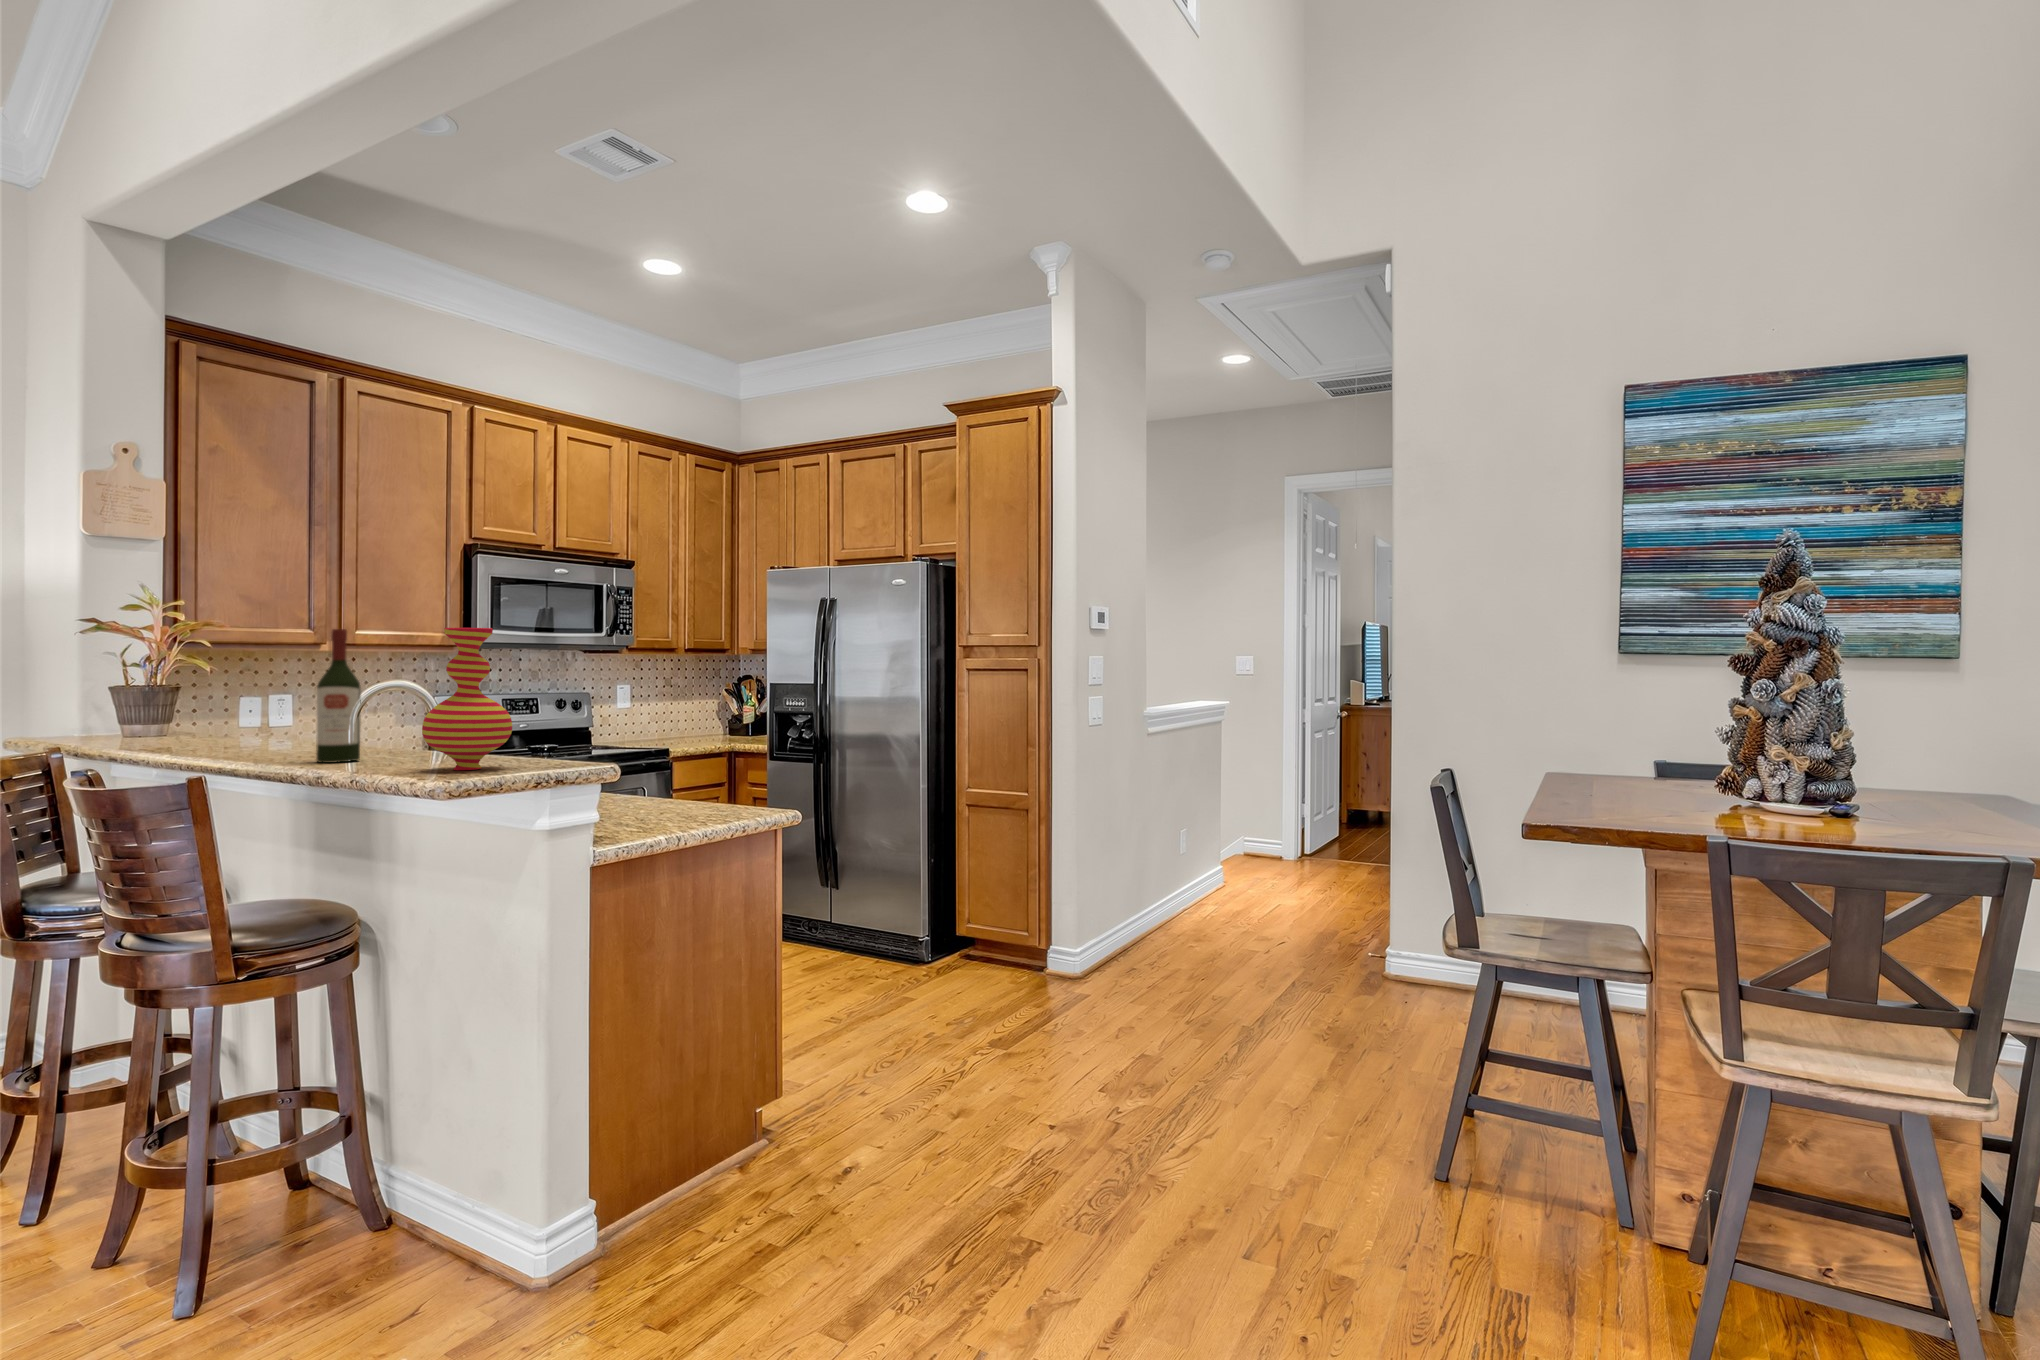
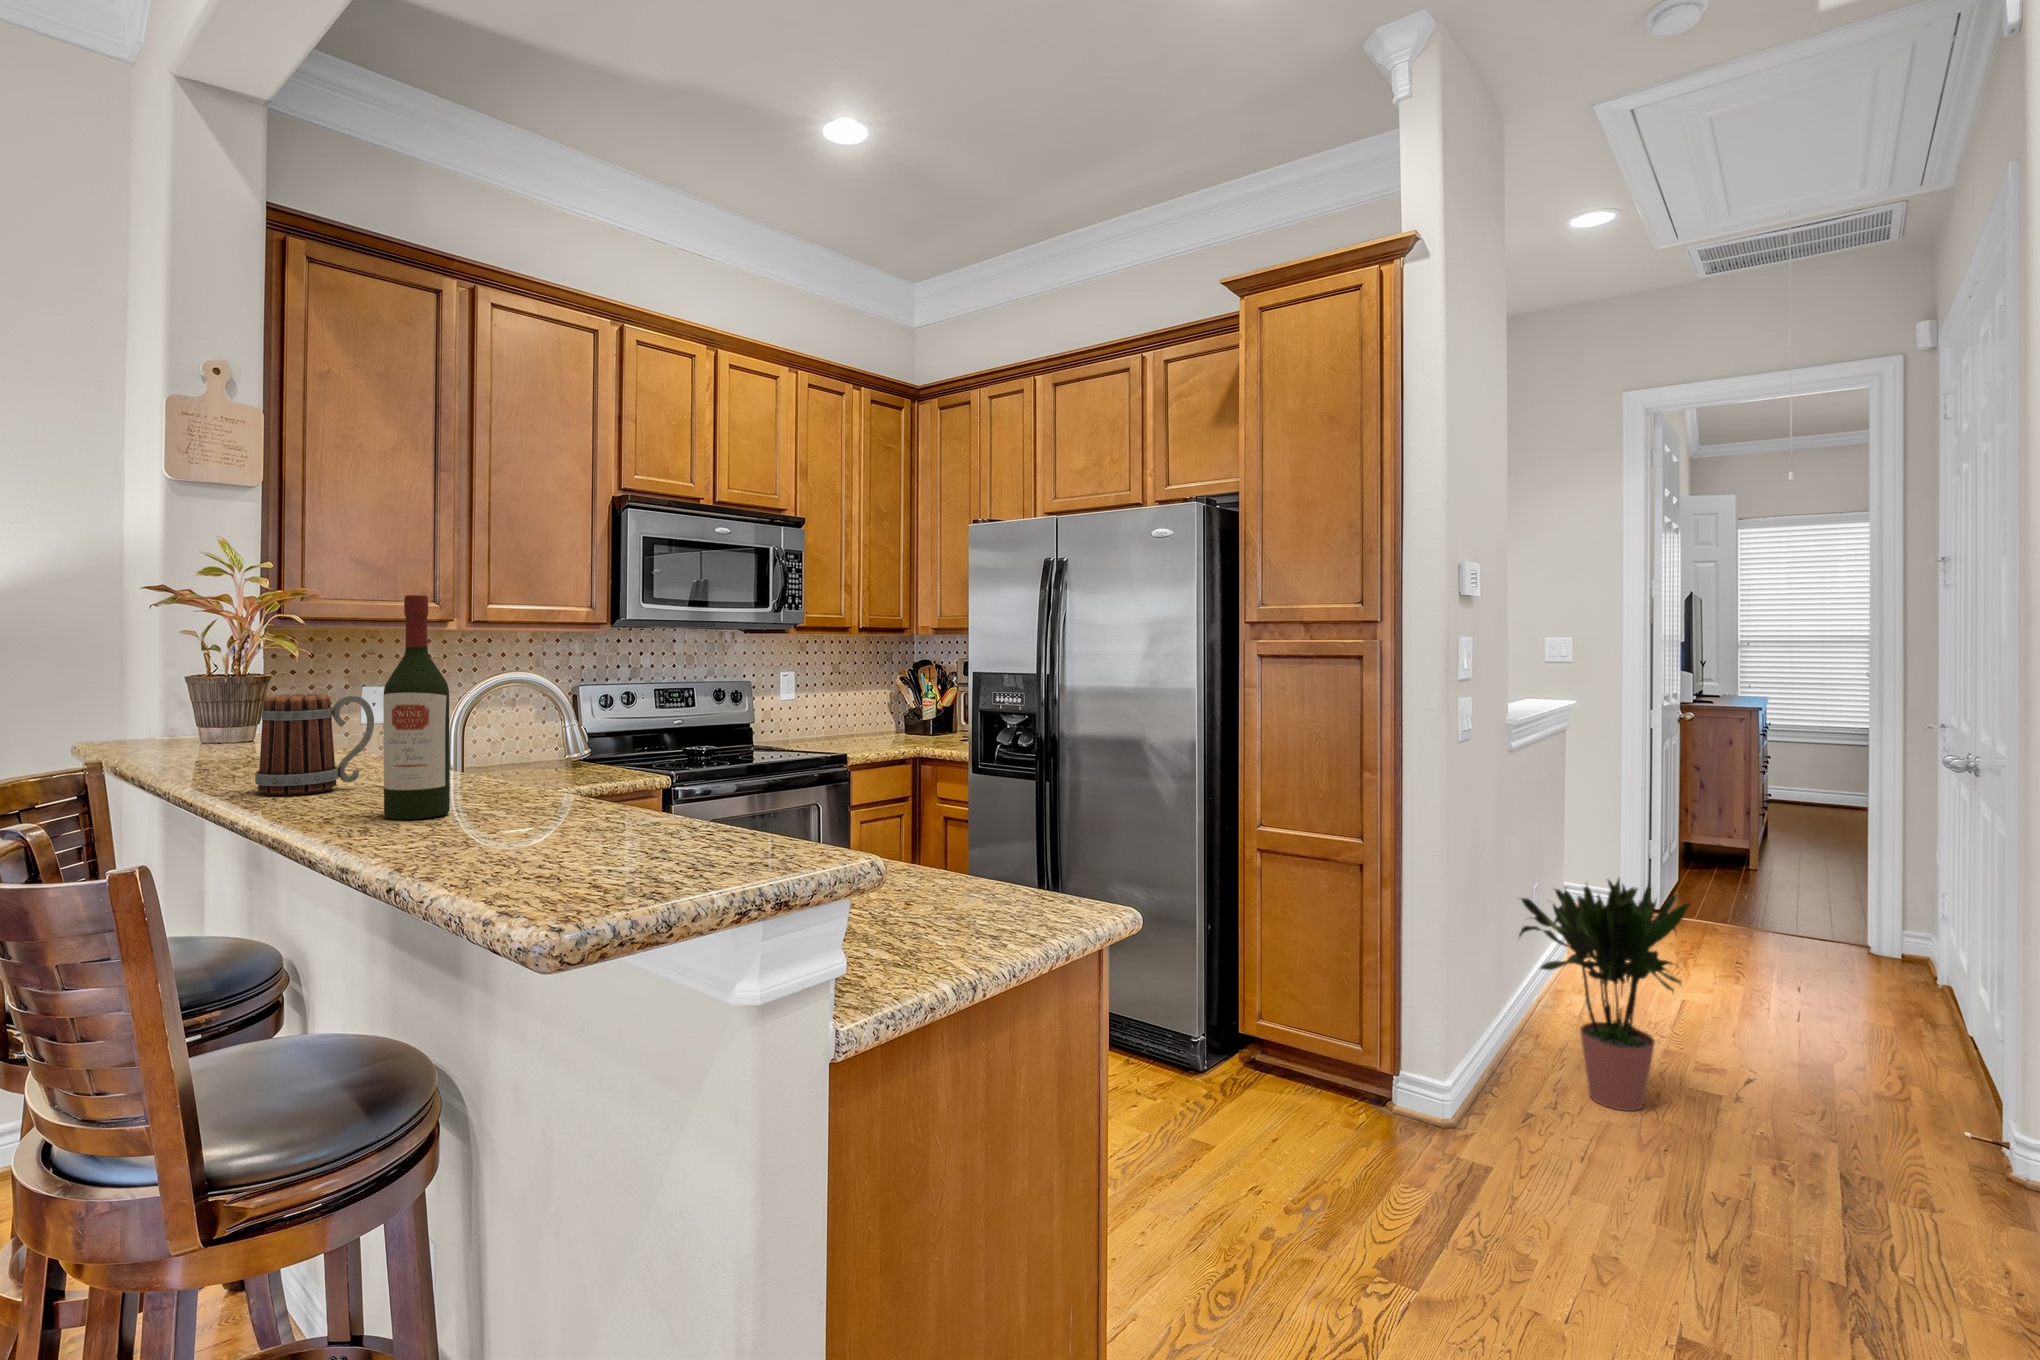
vase: present [422,628,512,770] -> none [531,589,682,857]
mug: none [210,692,296,757] -> present [255,693,374,796]
potted plant: none [1132,805,1239,961] -> present [1519,879,1690,1111]

